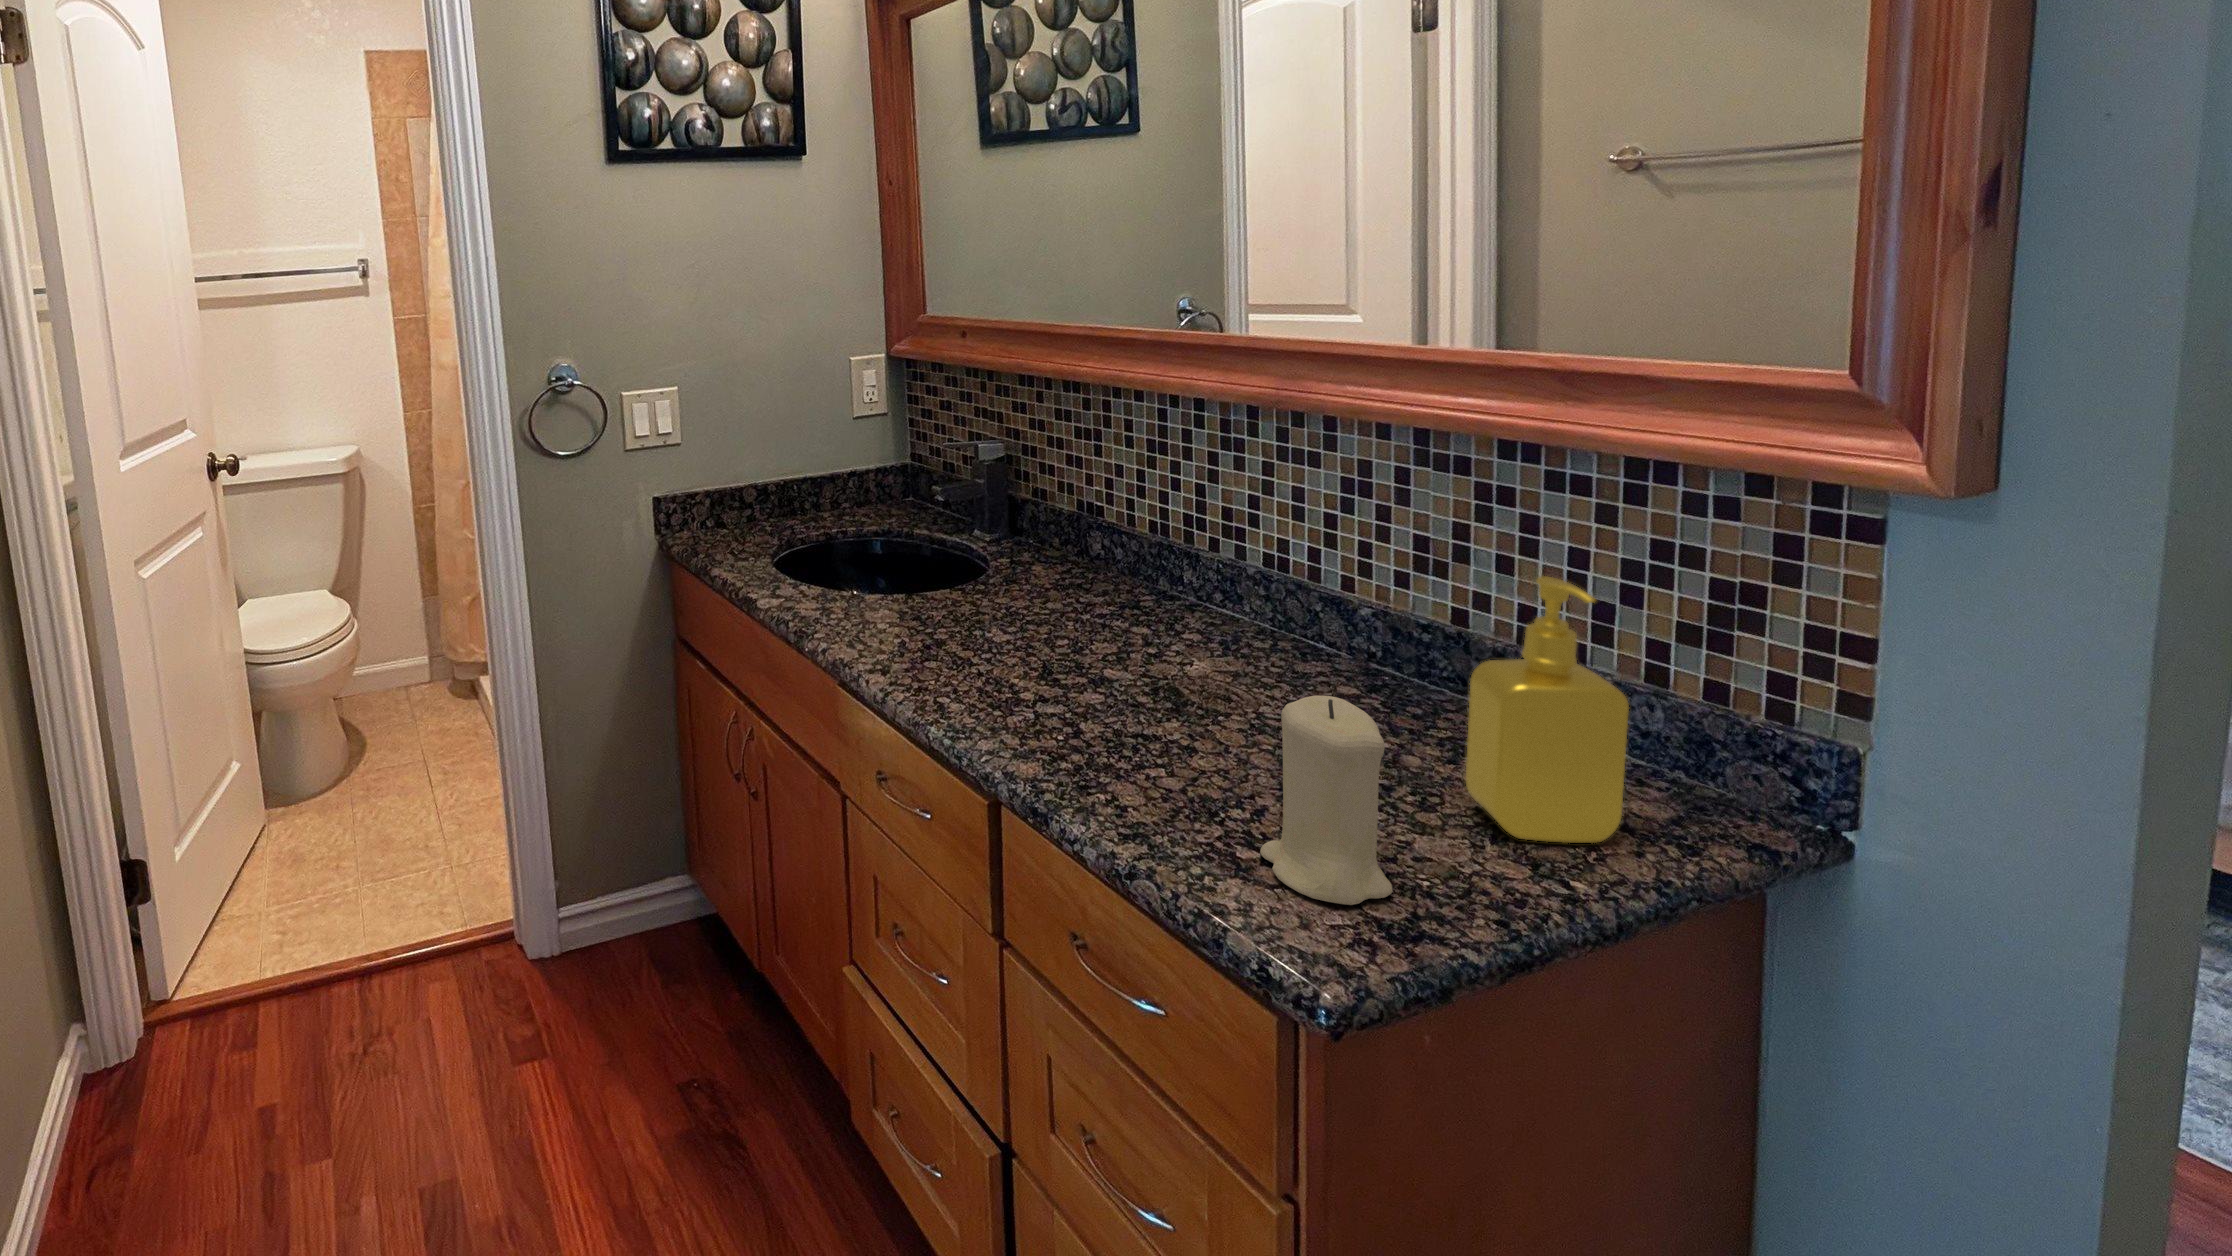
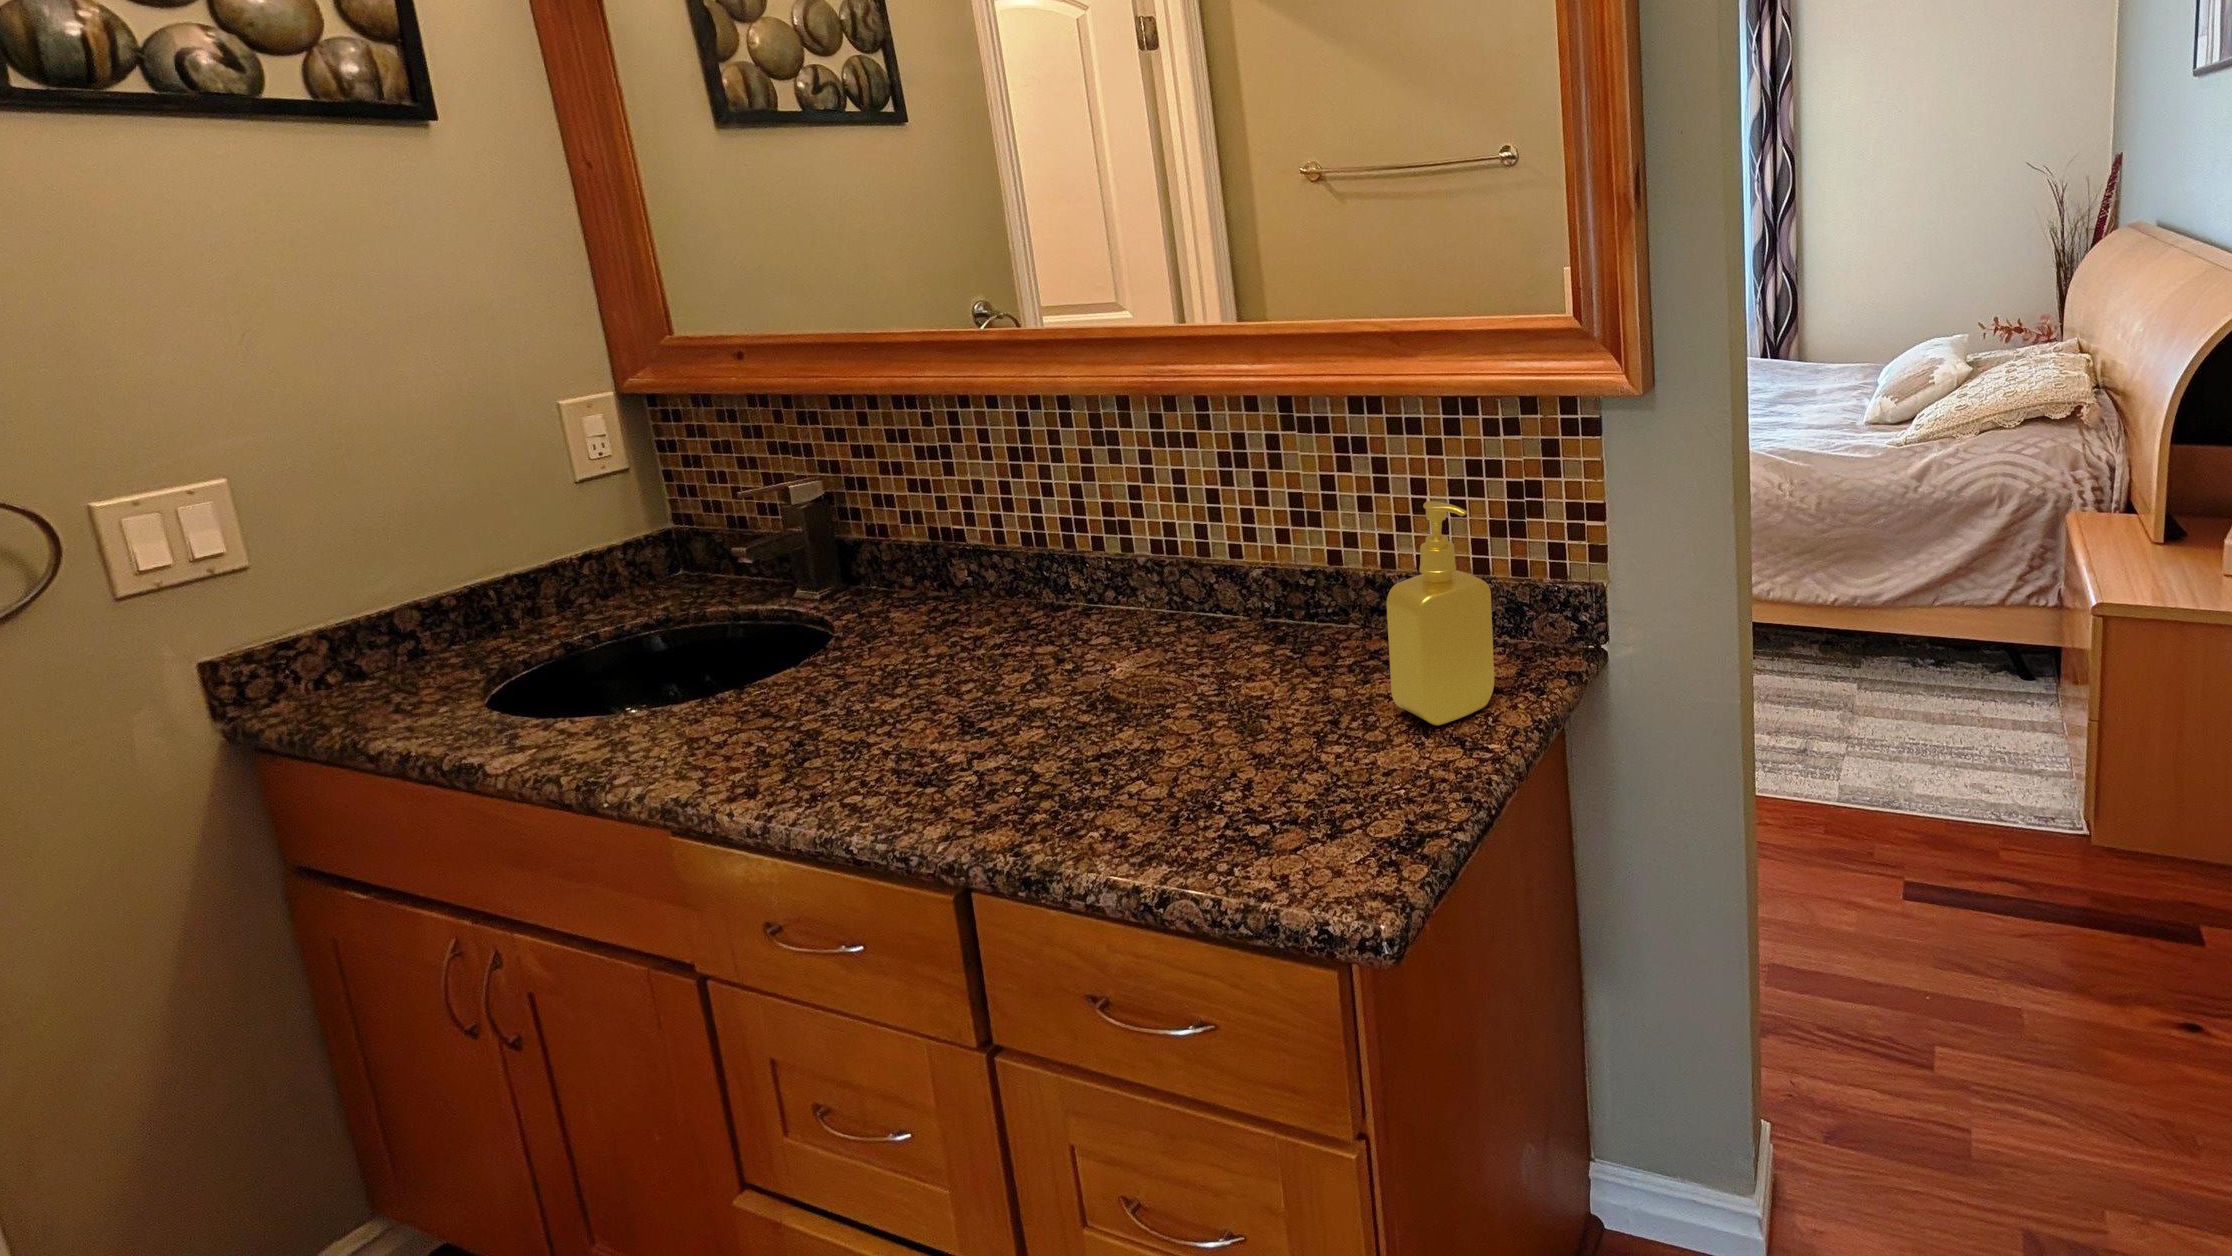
candle: present [1260,696,1392,905] -> none [1269,649,1383,844]

